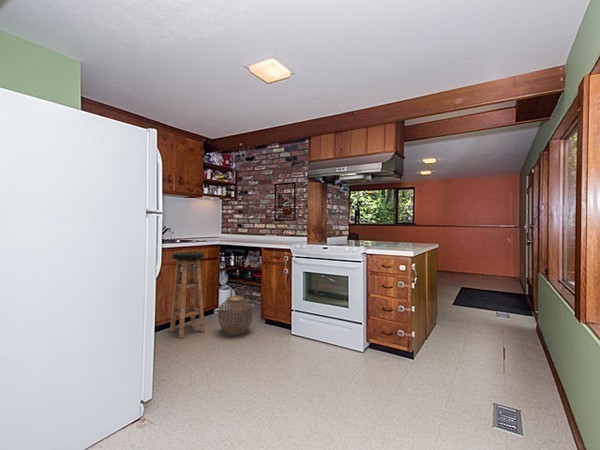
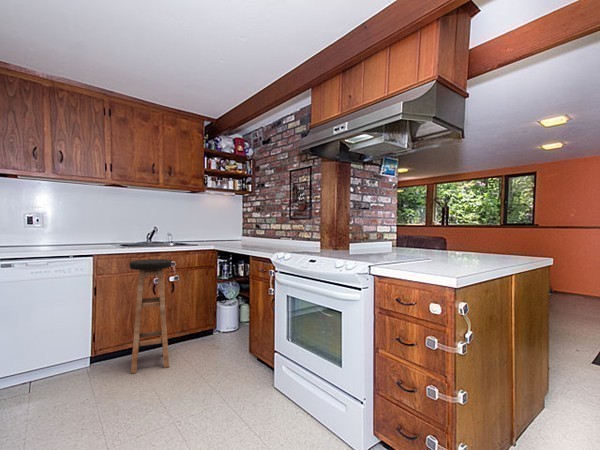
woven basket: present [218,296,252,335] -> none [179,322,227,379]

